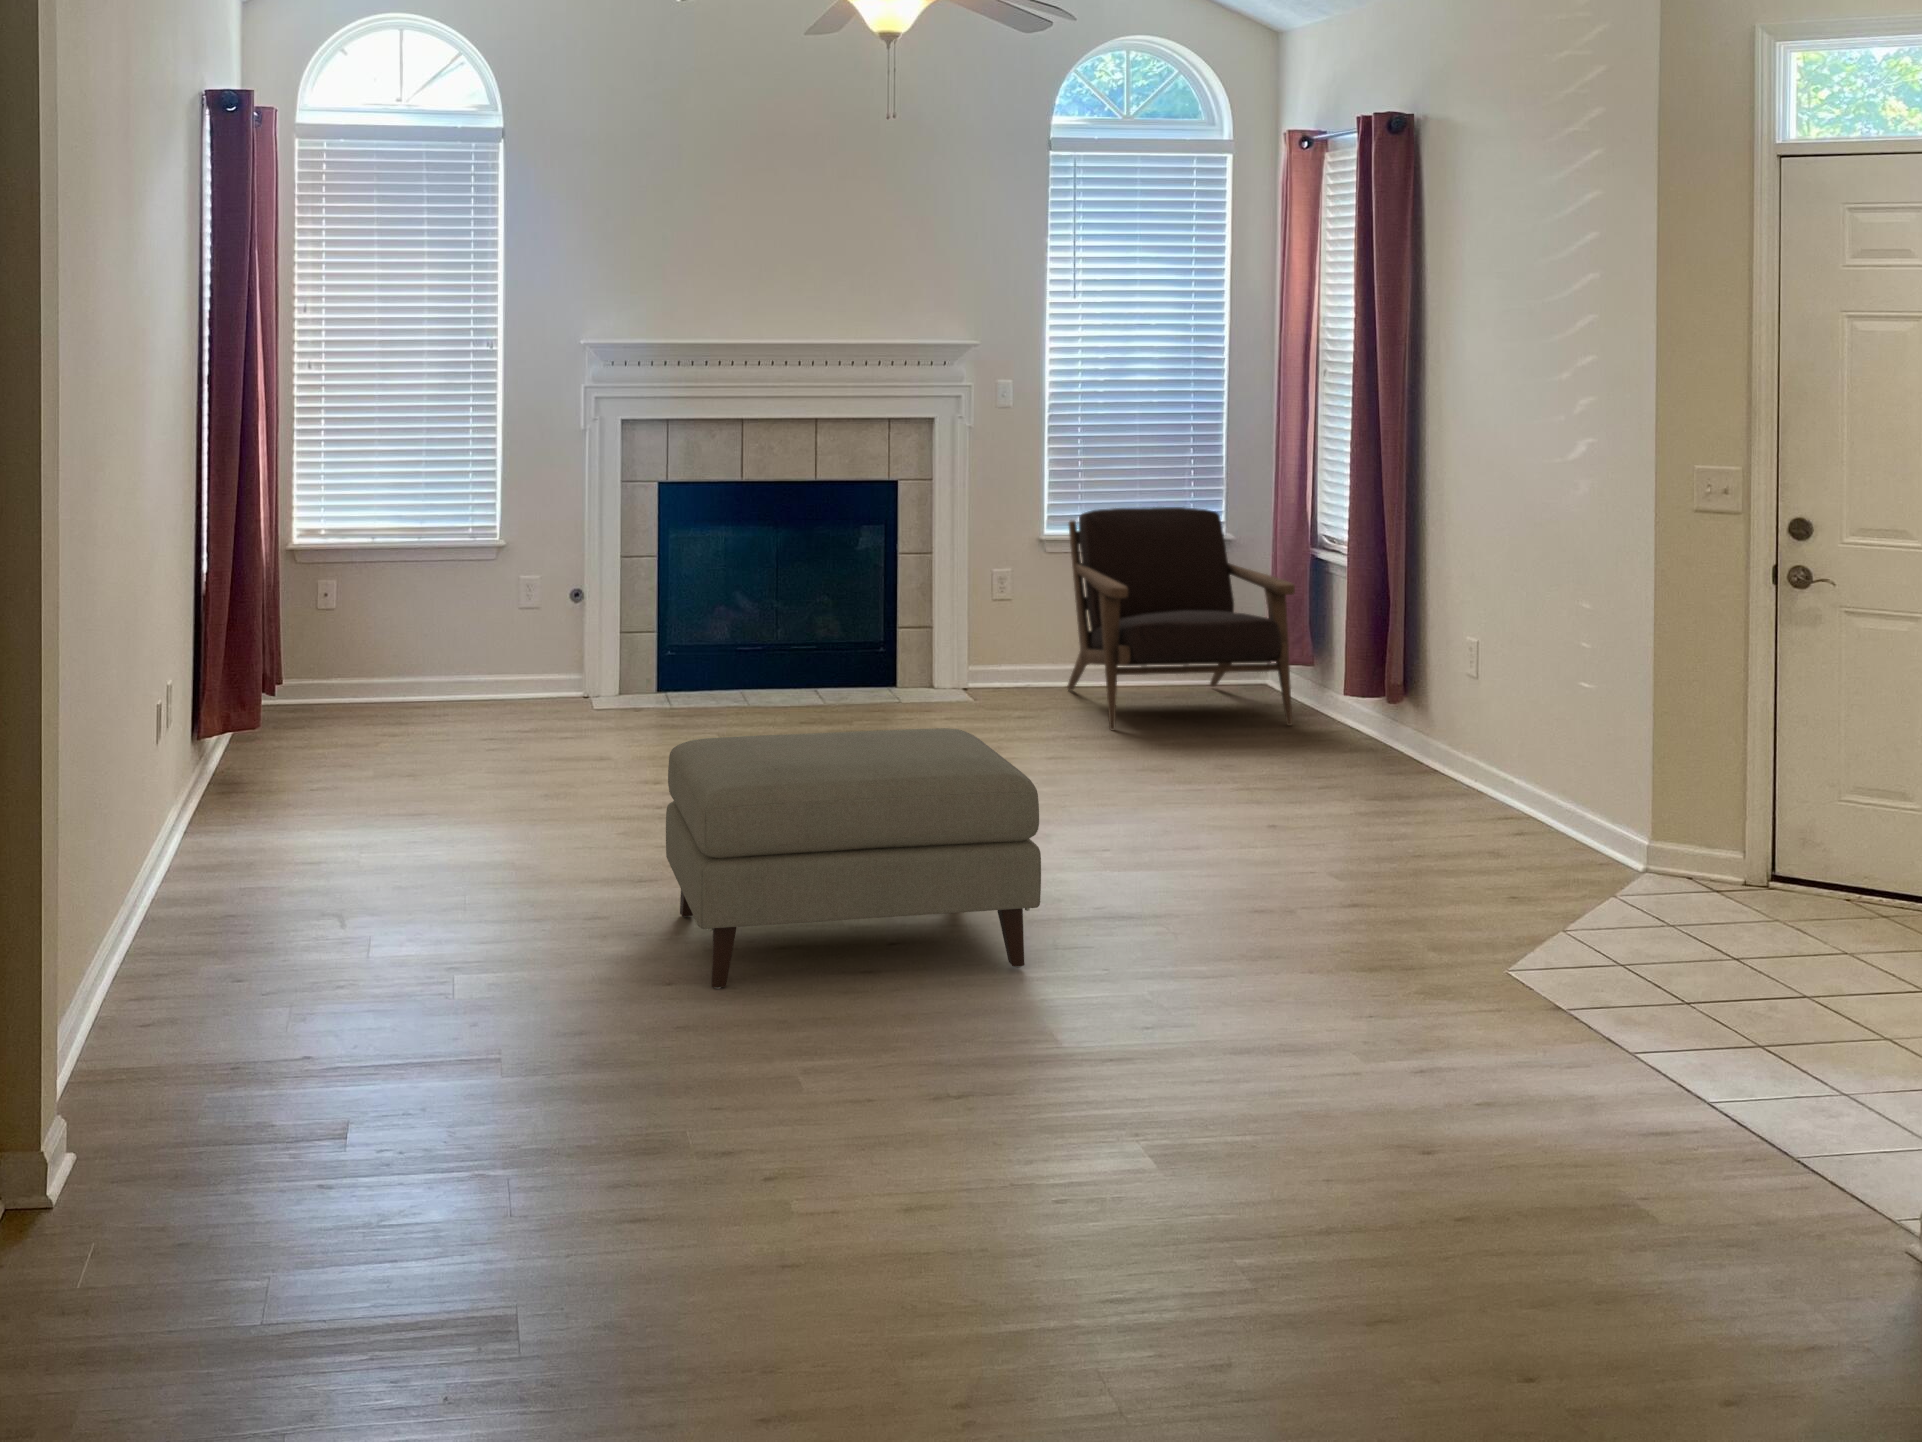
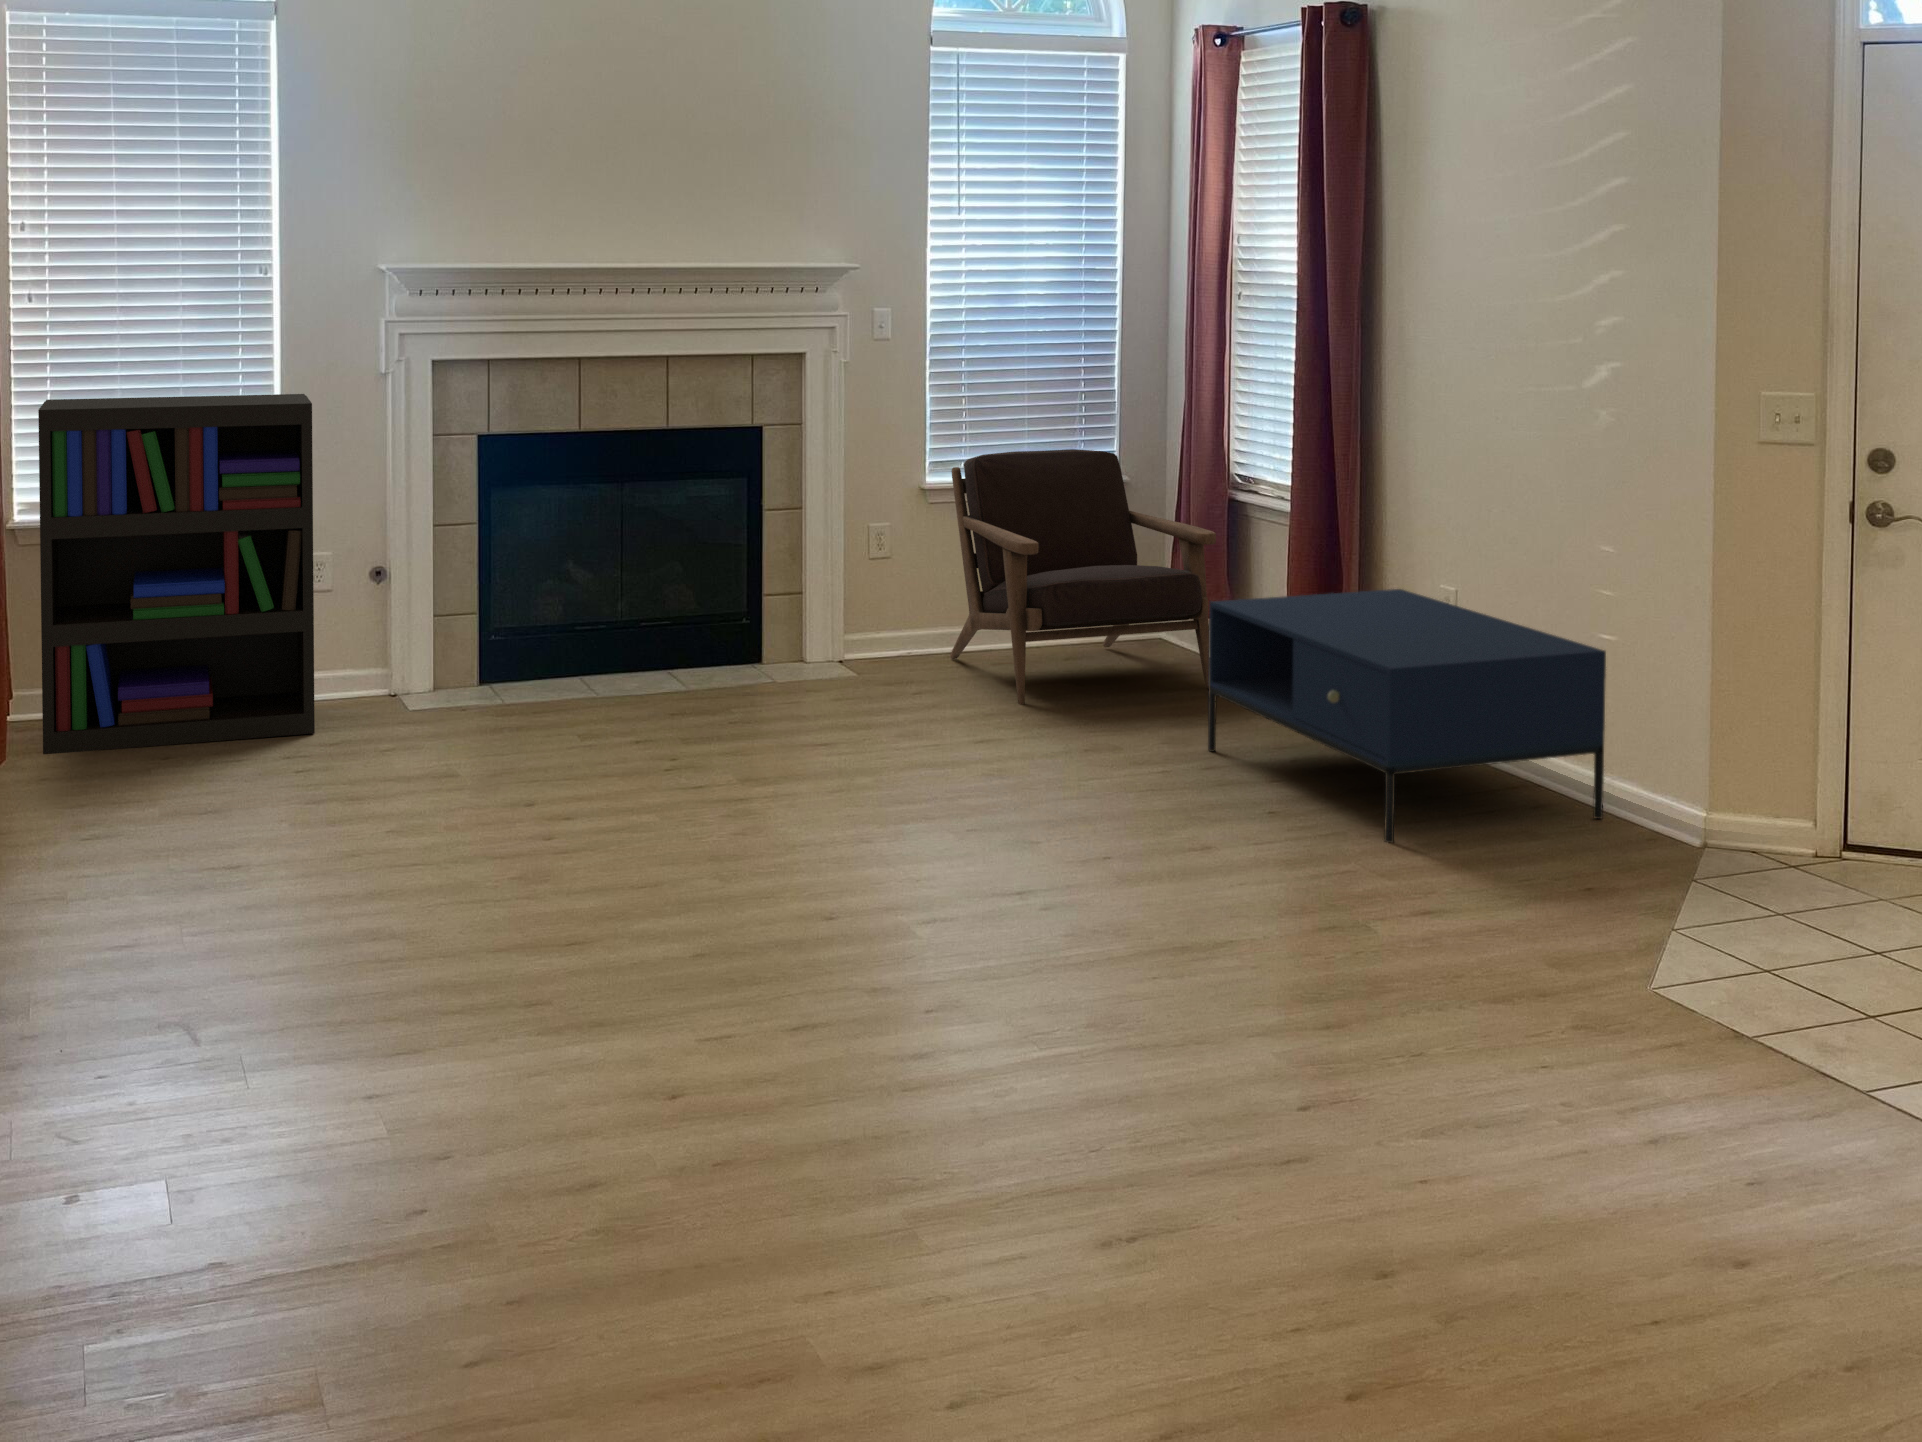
bookshelf: none [308,446,519,729] -> present [38,394,315,754]
coffee table: none [1260,639,1600,860] -> present [1208,589,1606,843]
ottoman: present [666,728,1041,989] -> none [595,727,1080,1078]

